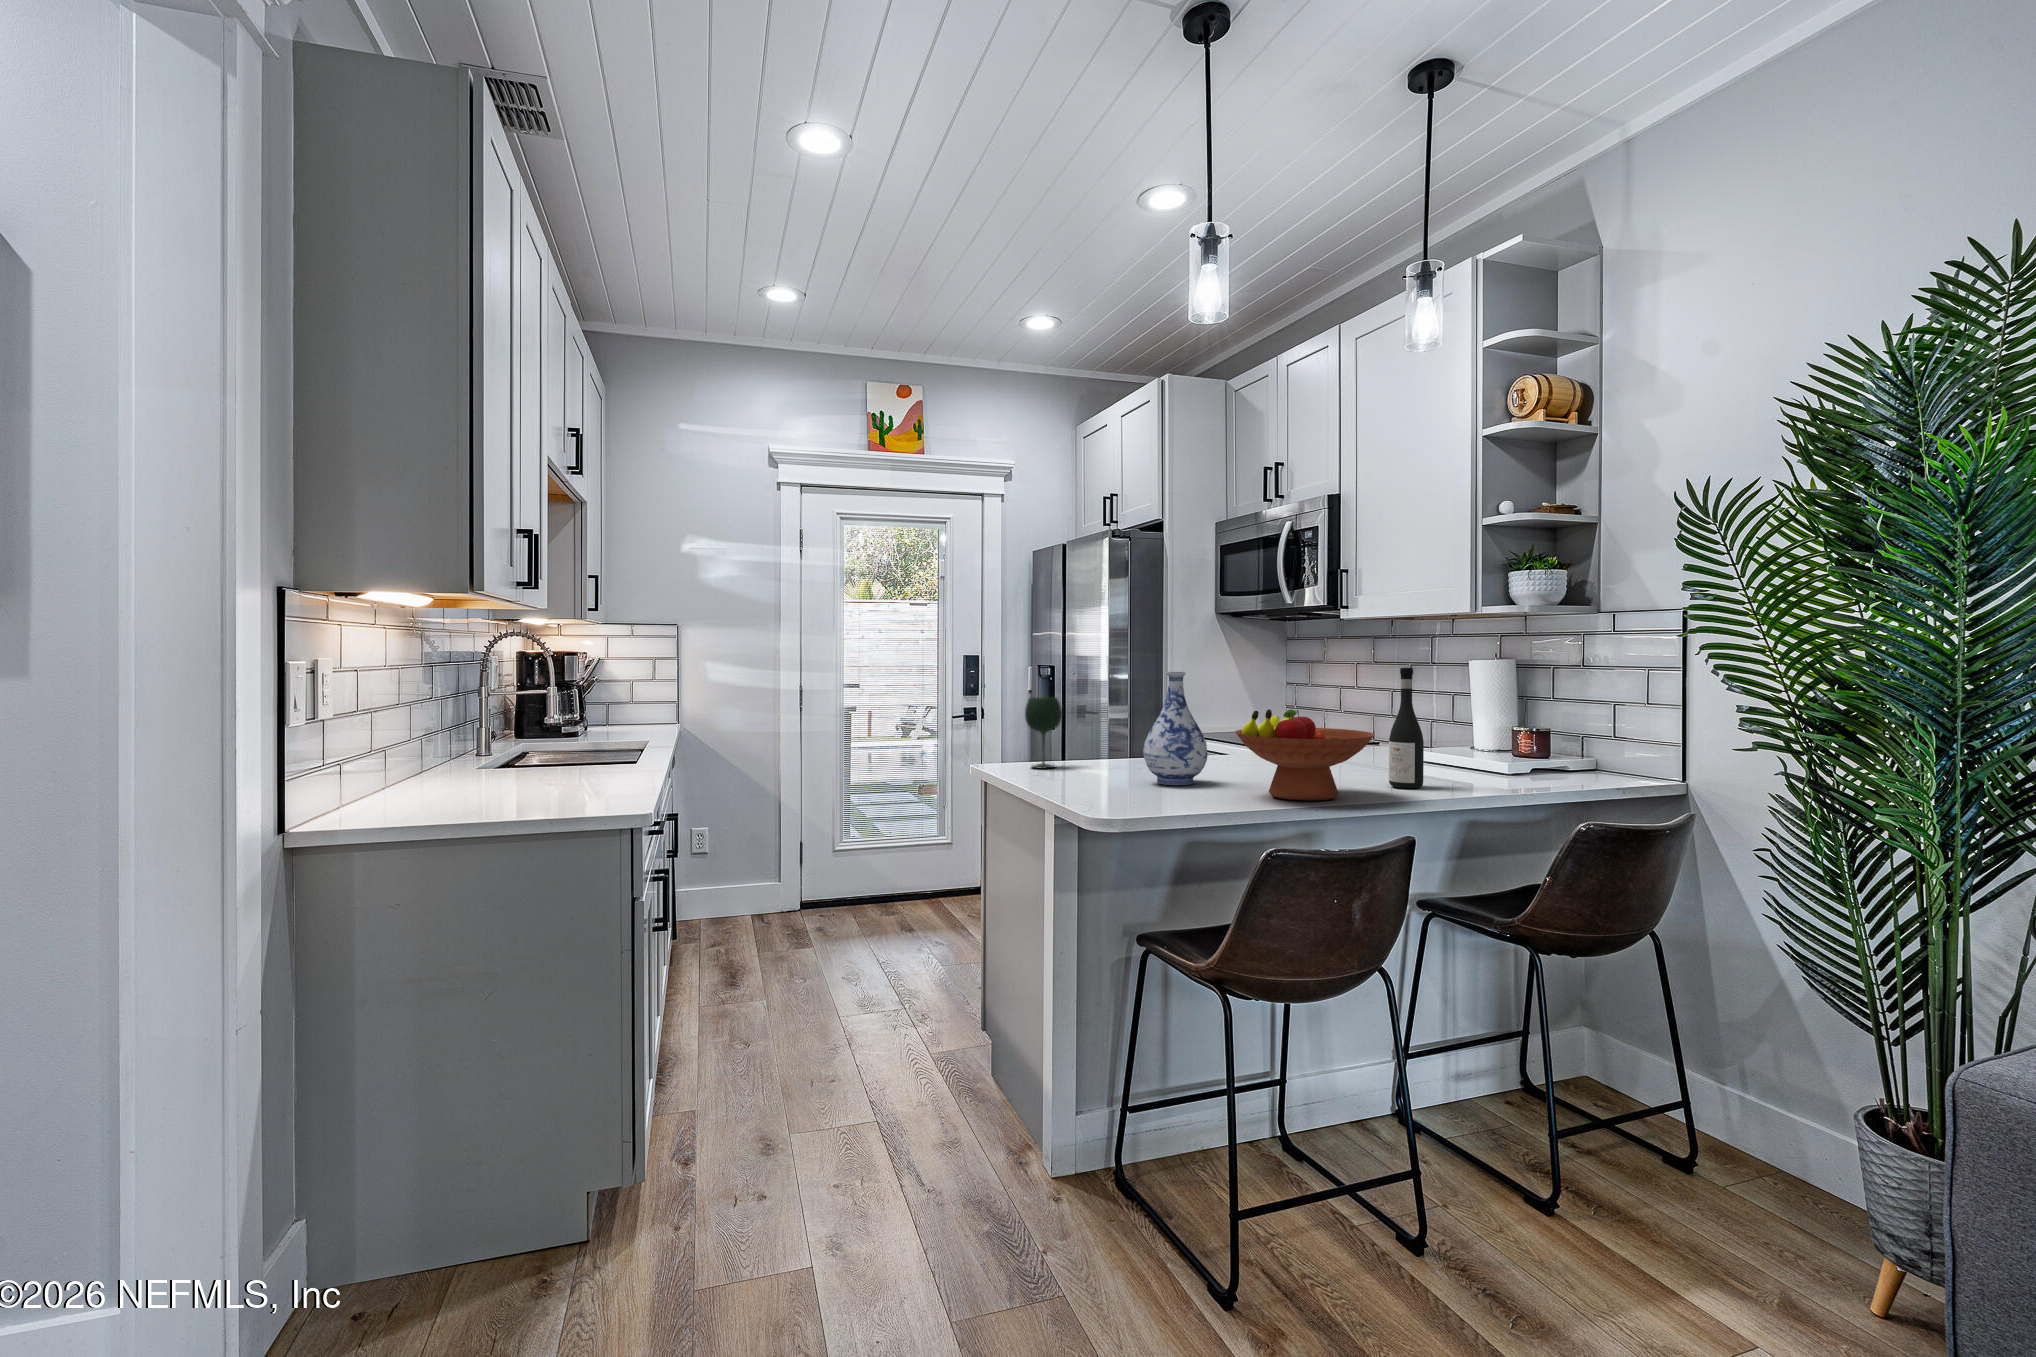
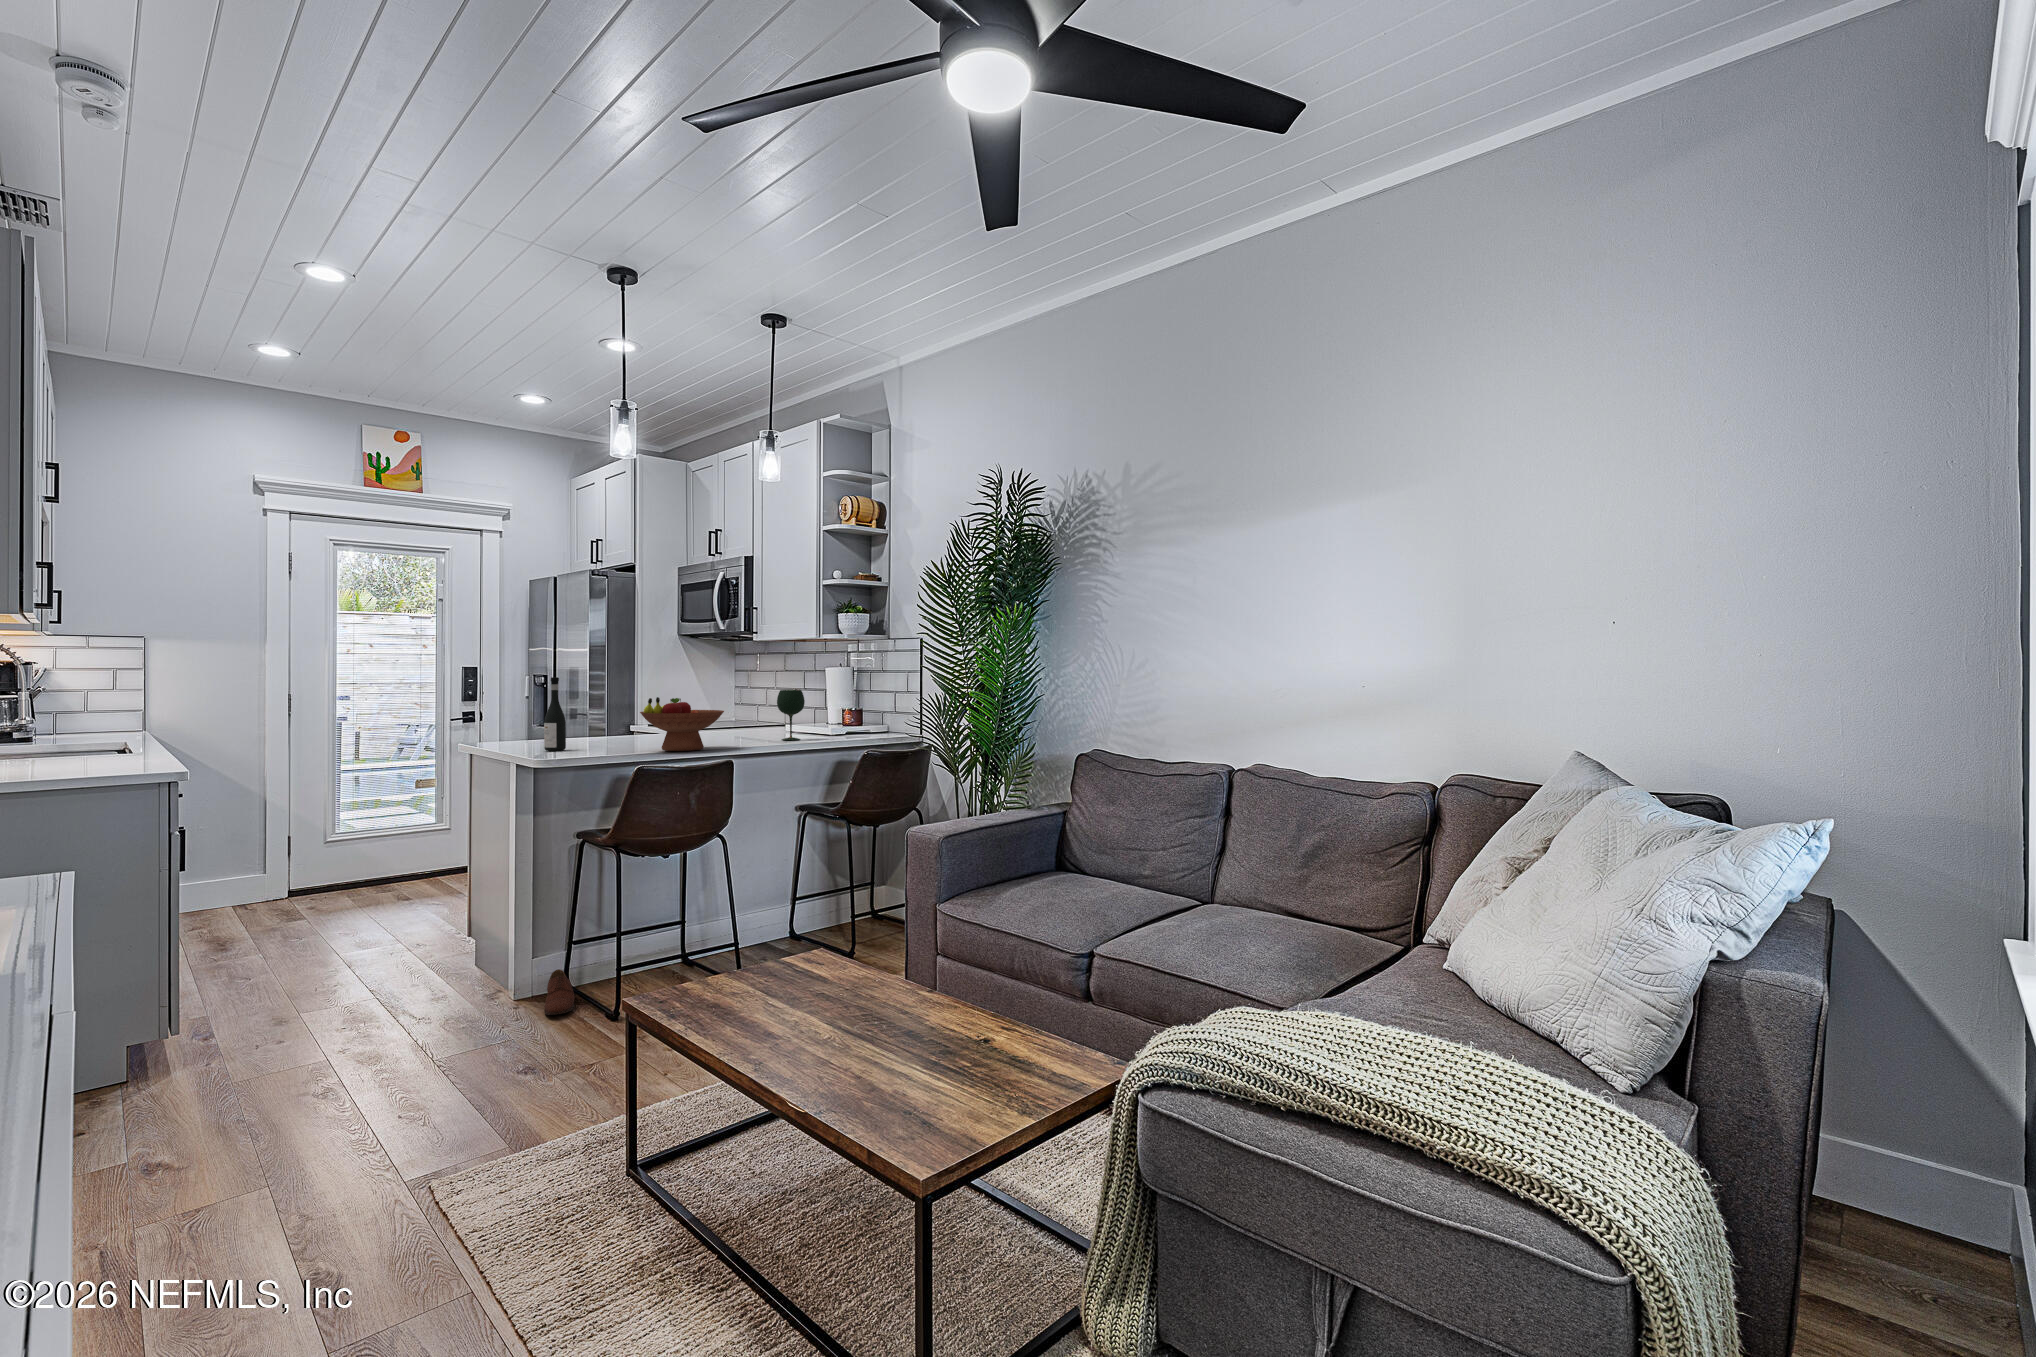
wine bottle: present [1389,668,1424,788] -> present [544,677,566,751]
vase: present [1143,672,1208,785] -> none [587,676,631,749]
wine glass: present [1025,697,1062,768] -> present [777,690,805,740]
shoe: none [1108,1151,1155,1263] -> present [544,969,575,1015]

